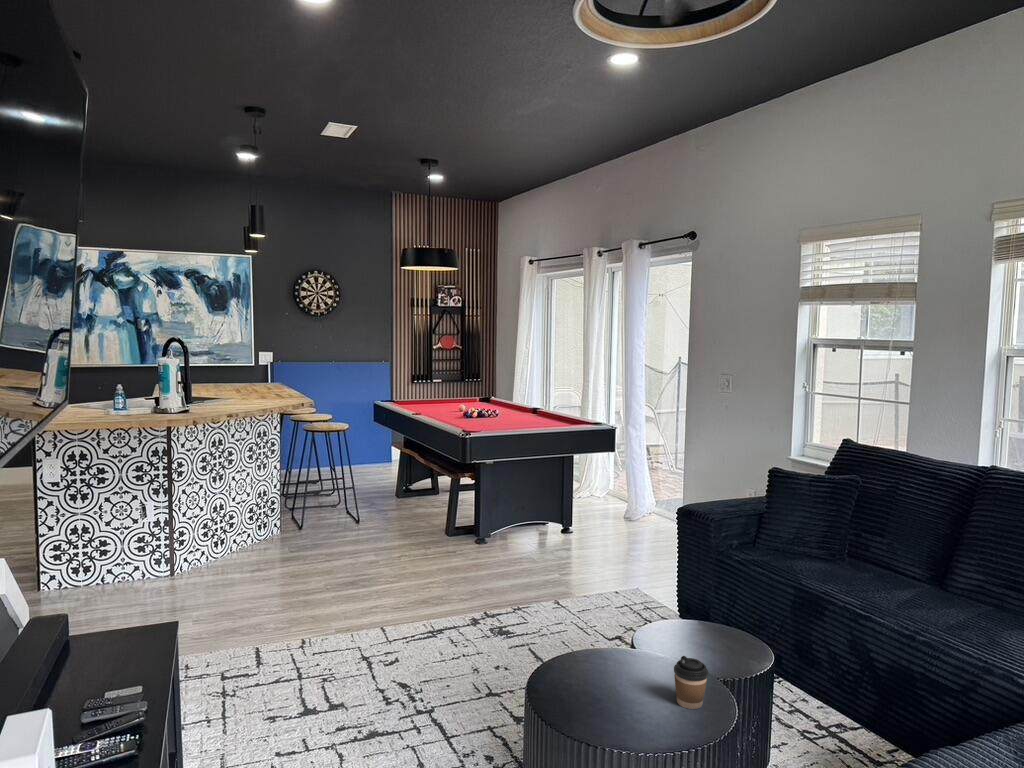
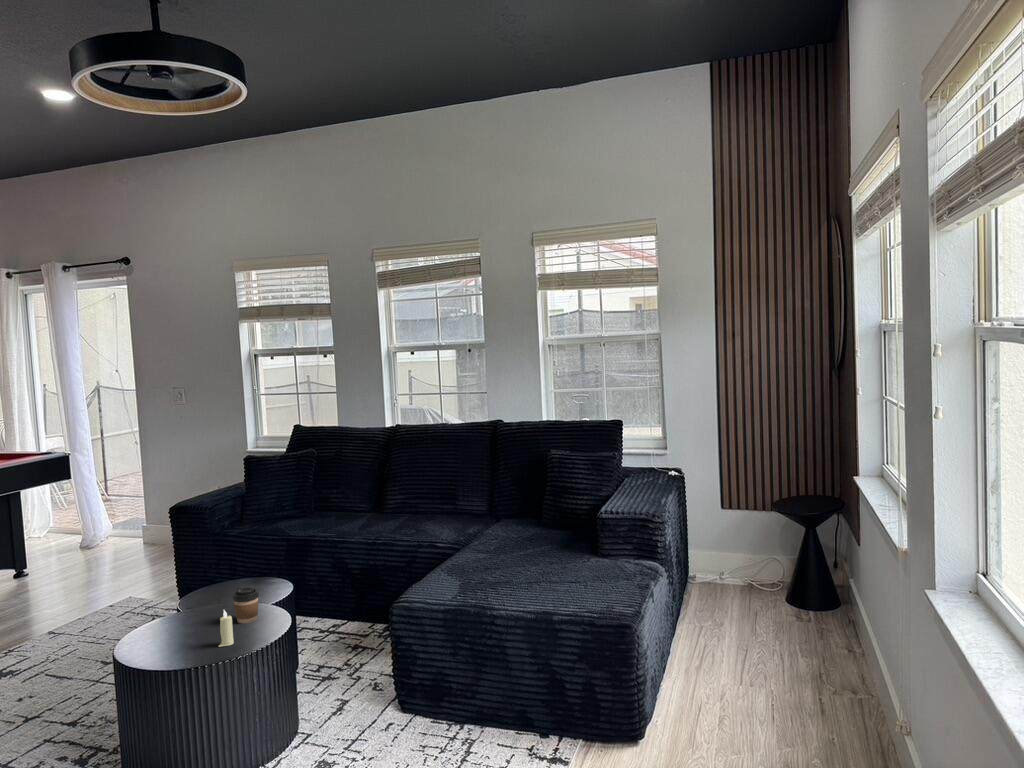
candle: none [633,689,655,739] -> present [219,610,234,647]

